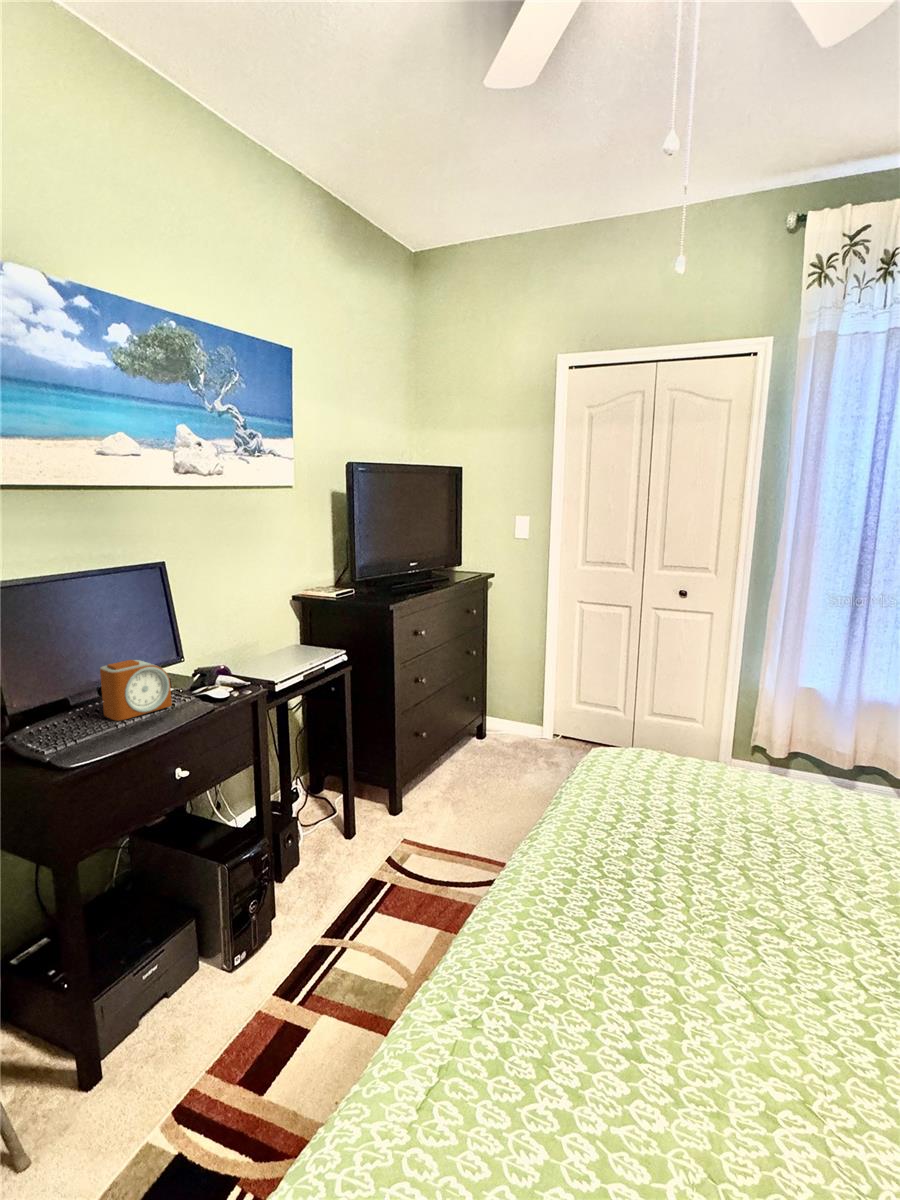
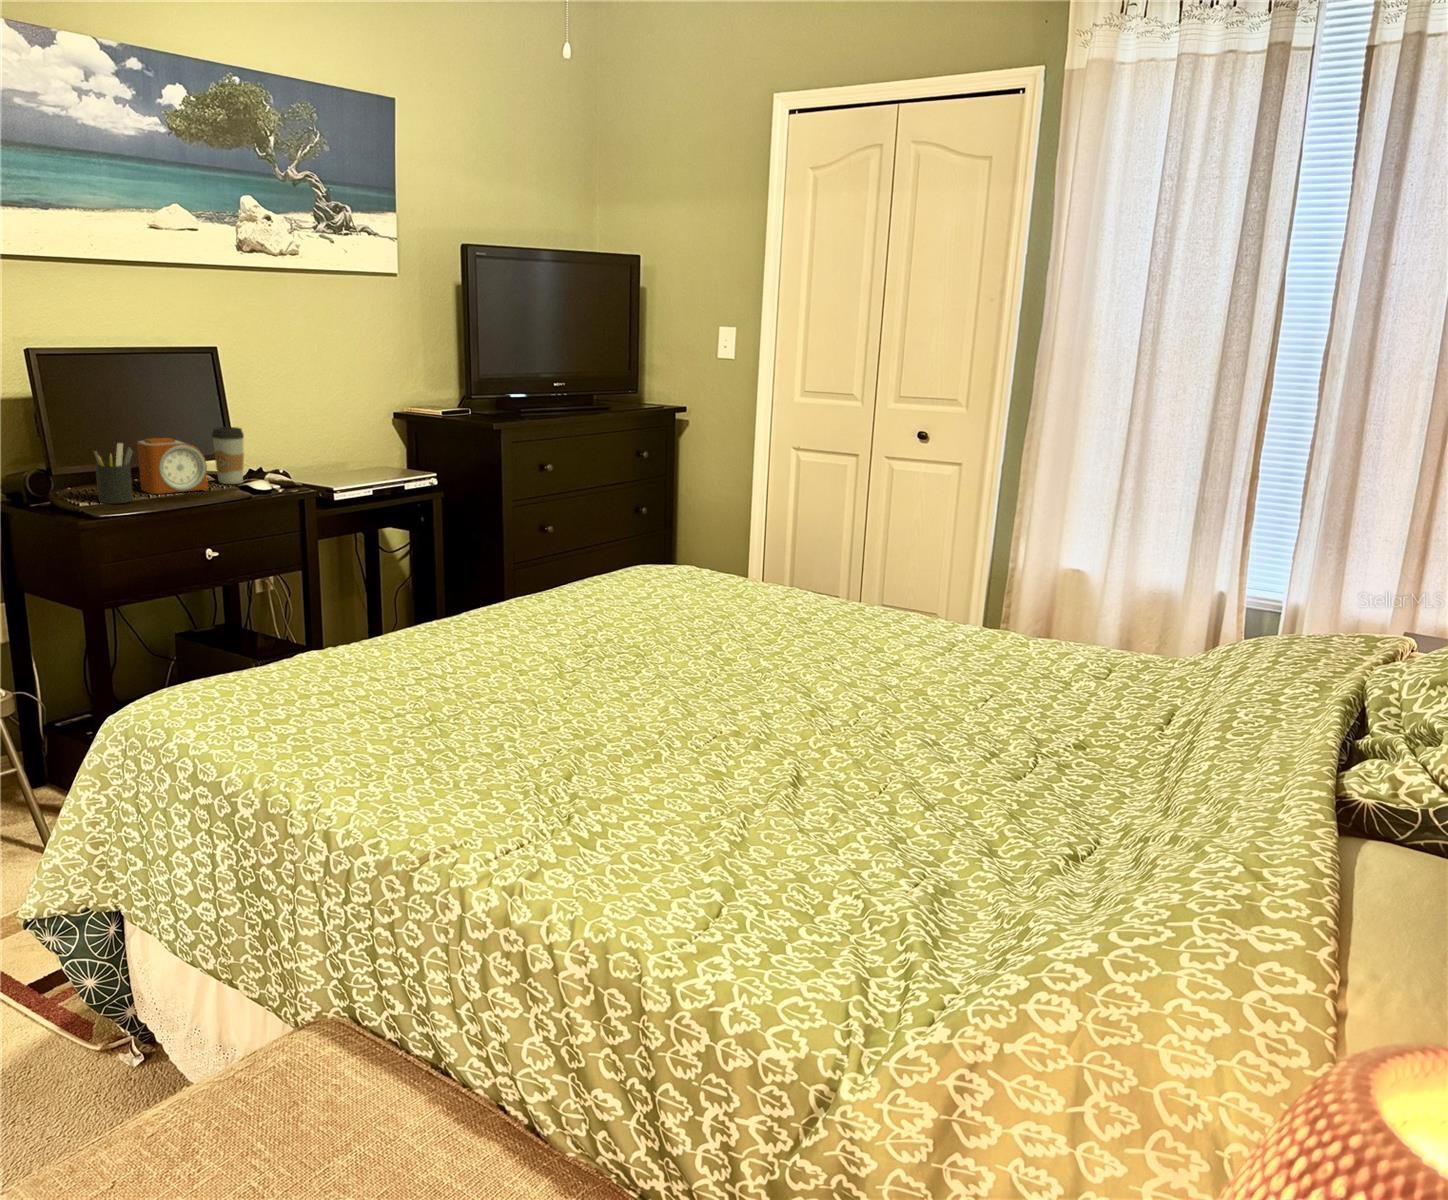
coffee cup: none [169,638,200,694] -> present [212,427,244,484]
pen holder: none [59,680,102,745] -> present [94,443,133,504]

